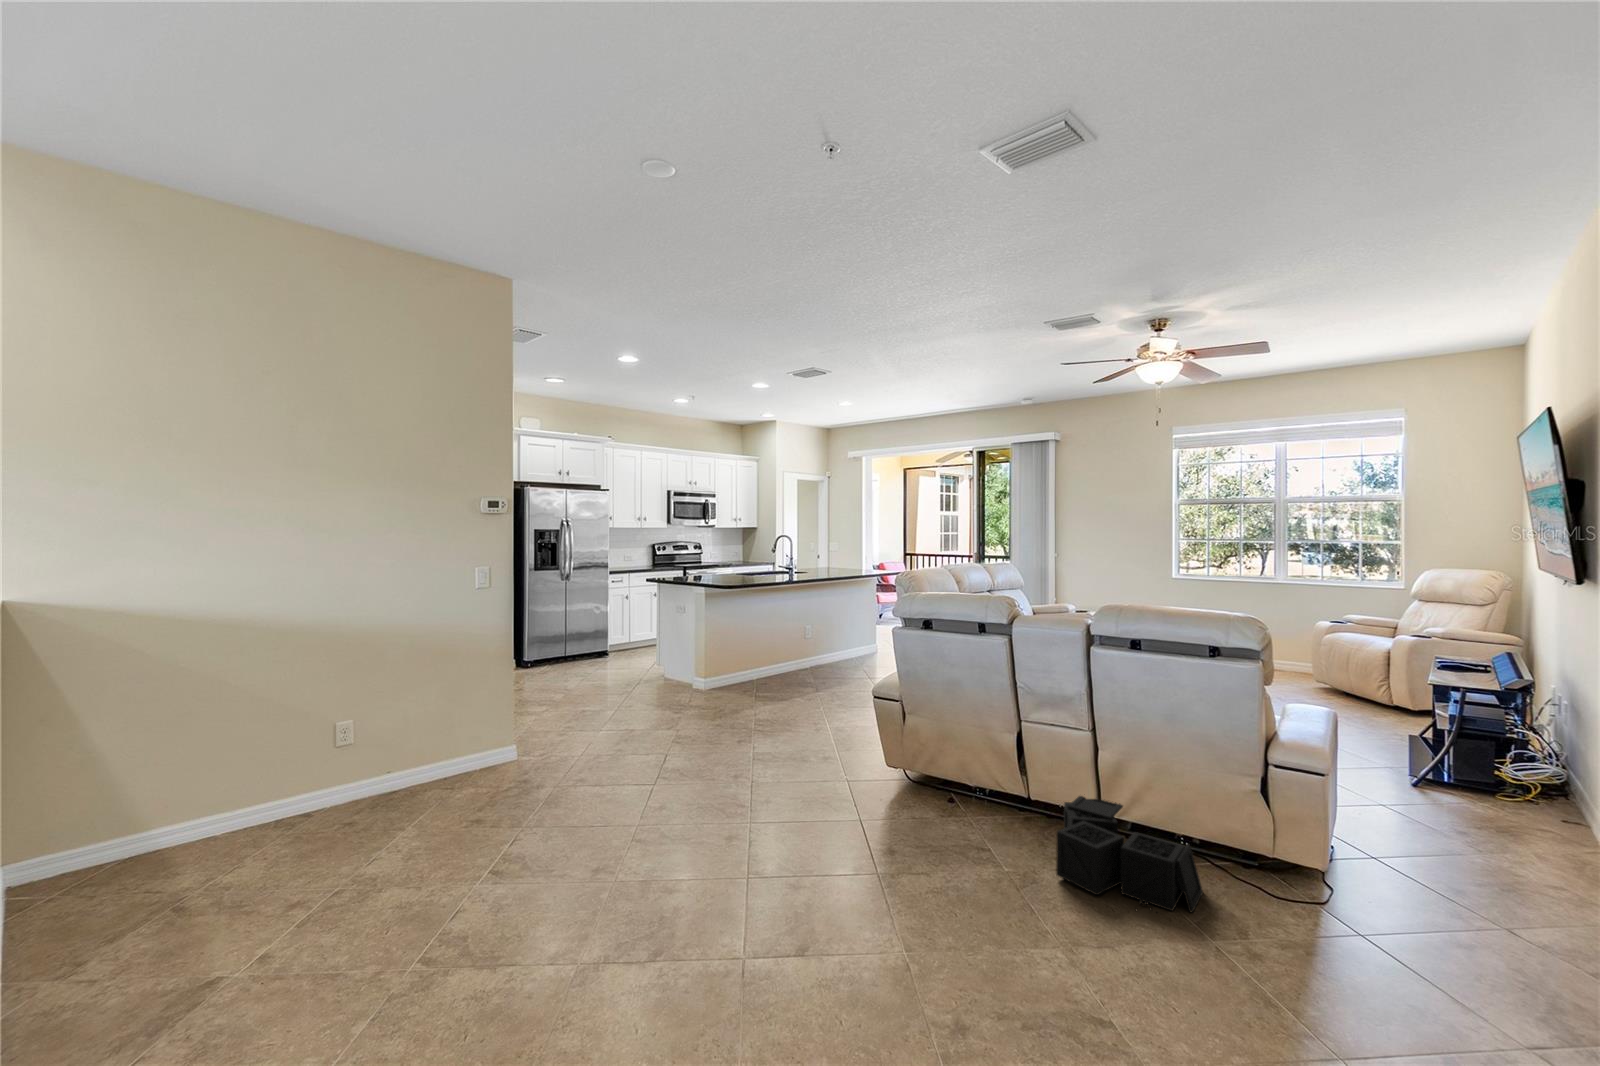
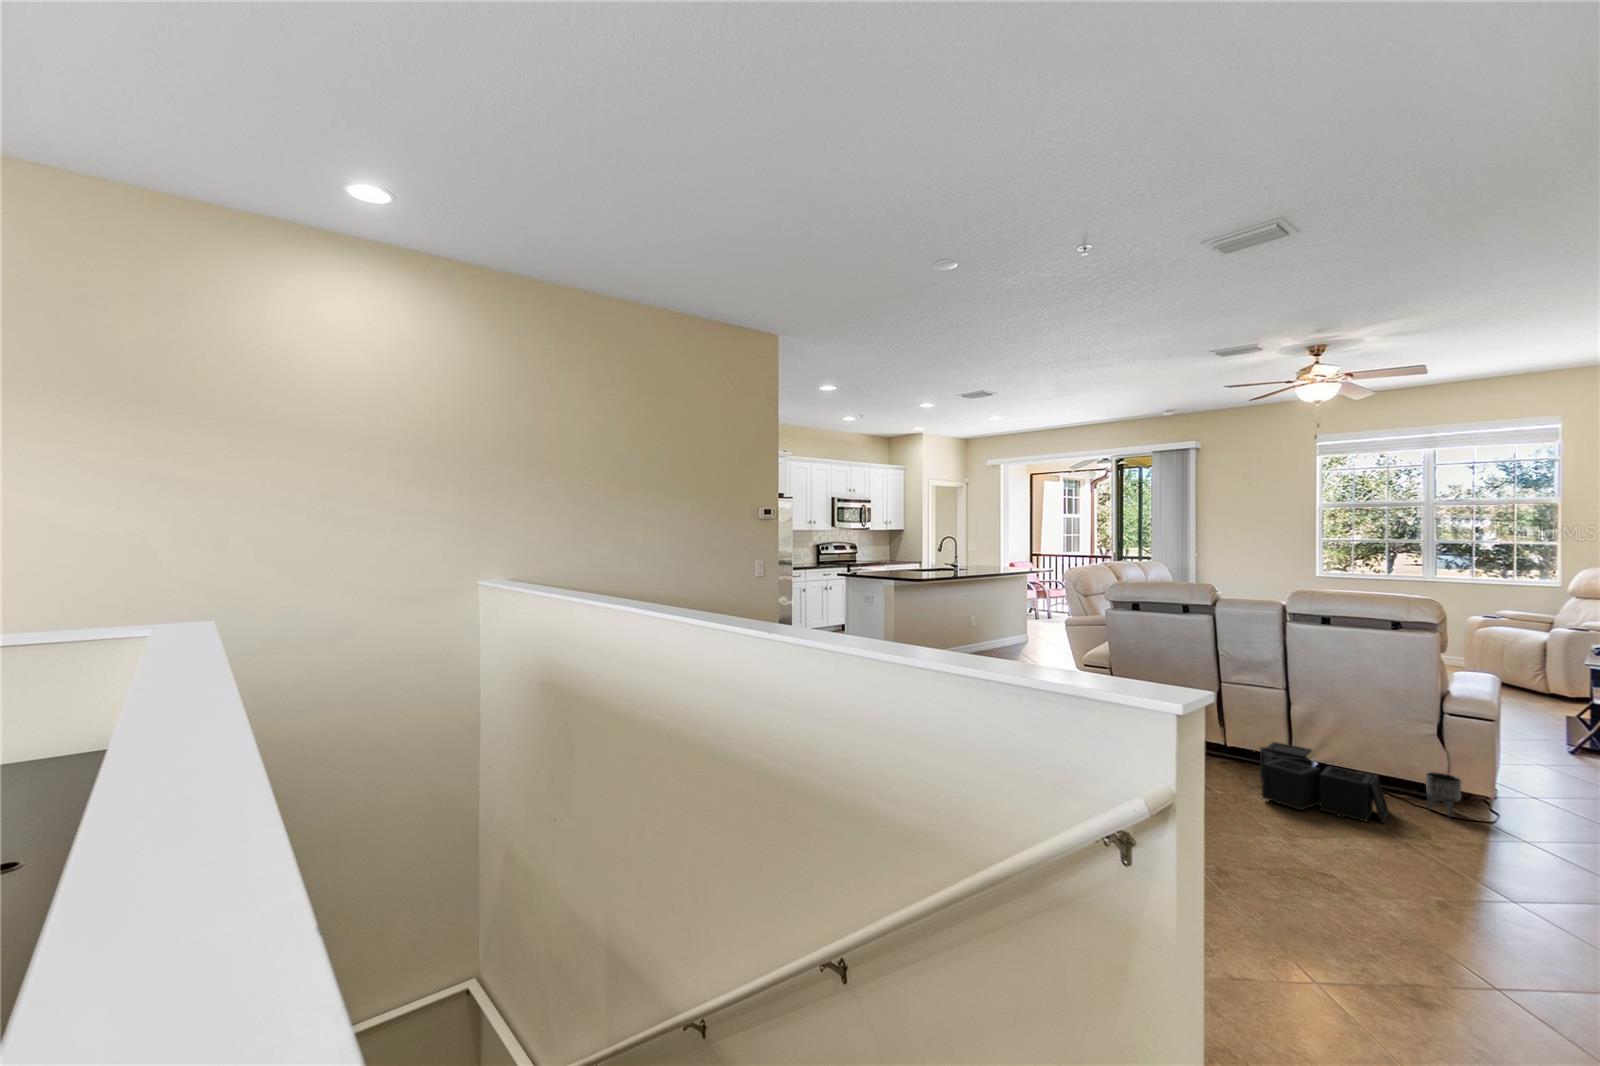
planter: none [1246,838,1287,898] -> present [1426,772,1462,817]

